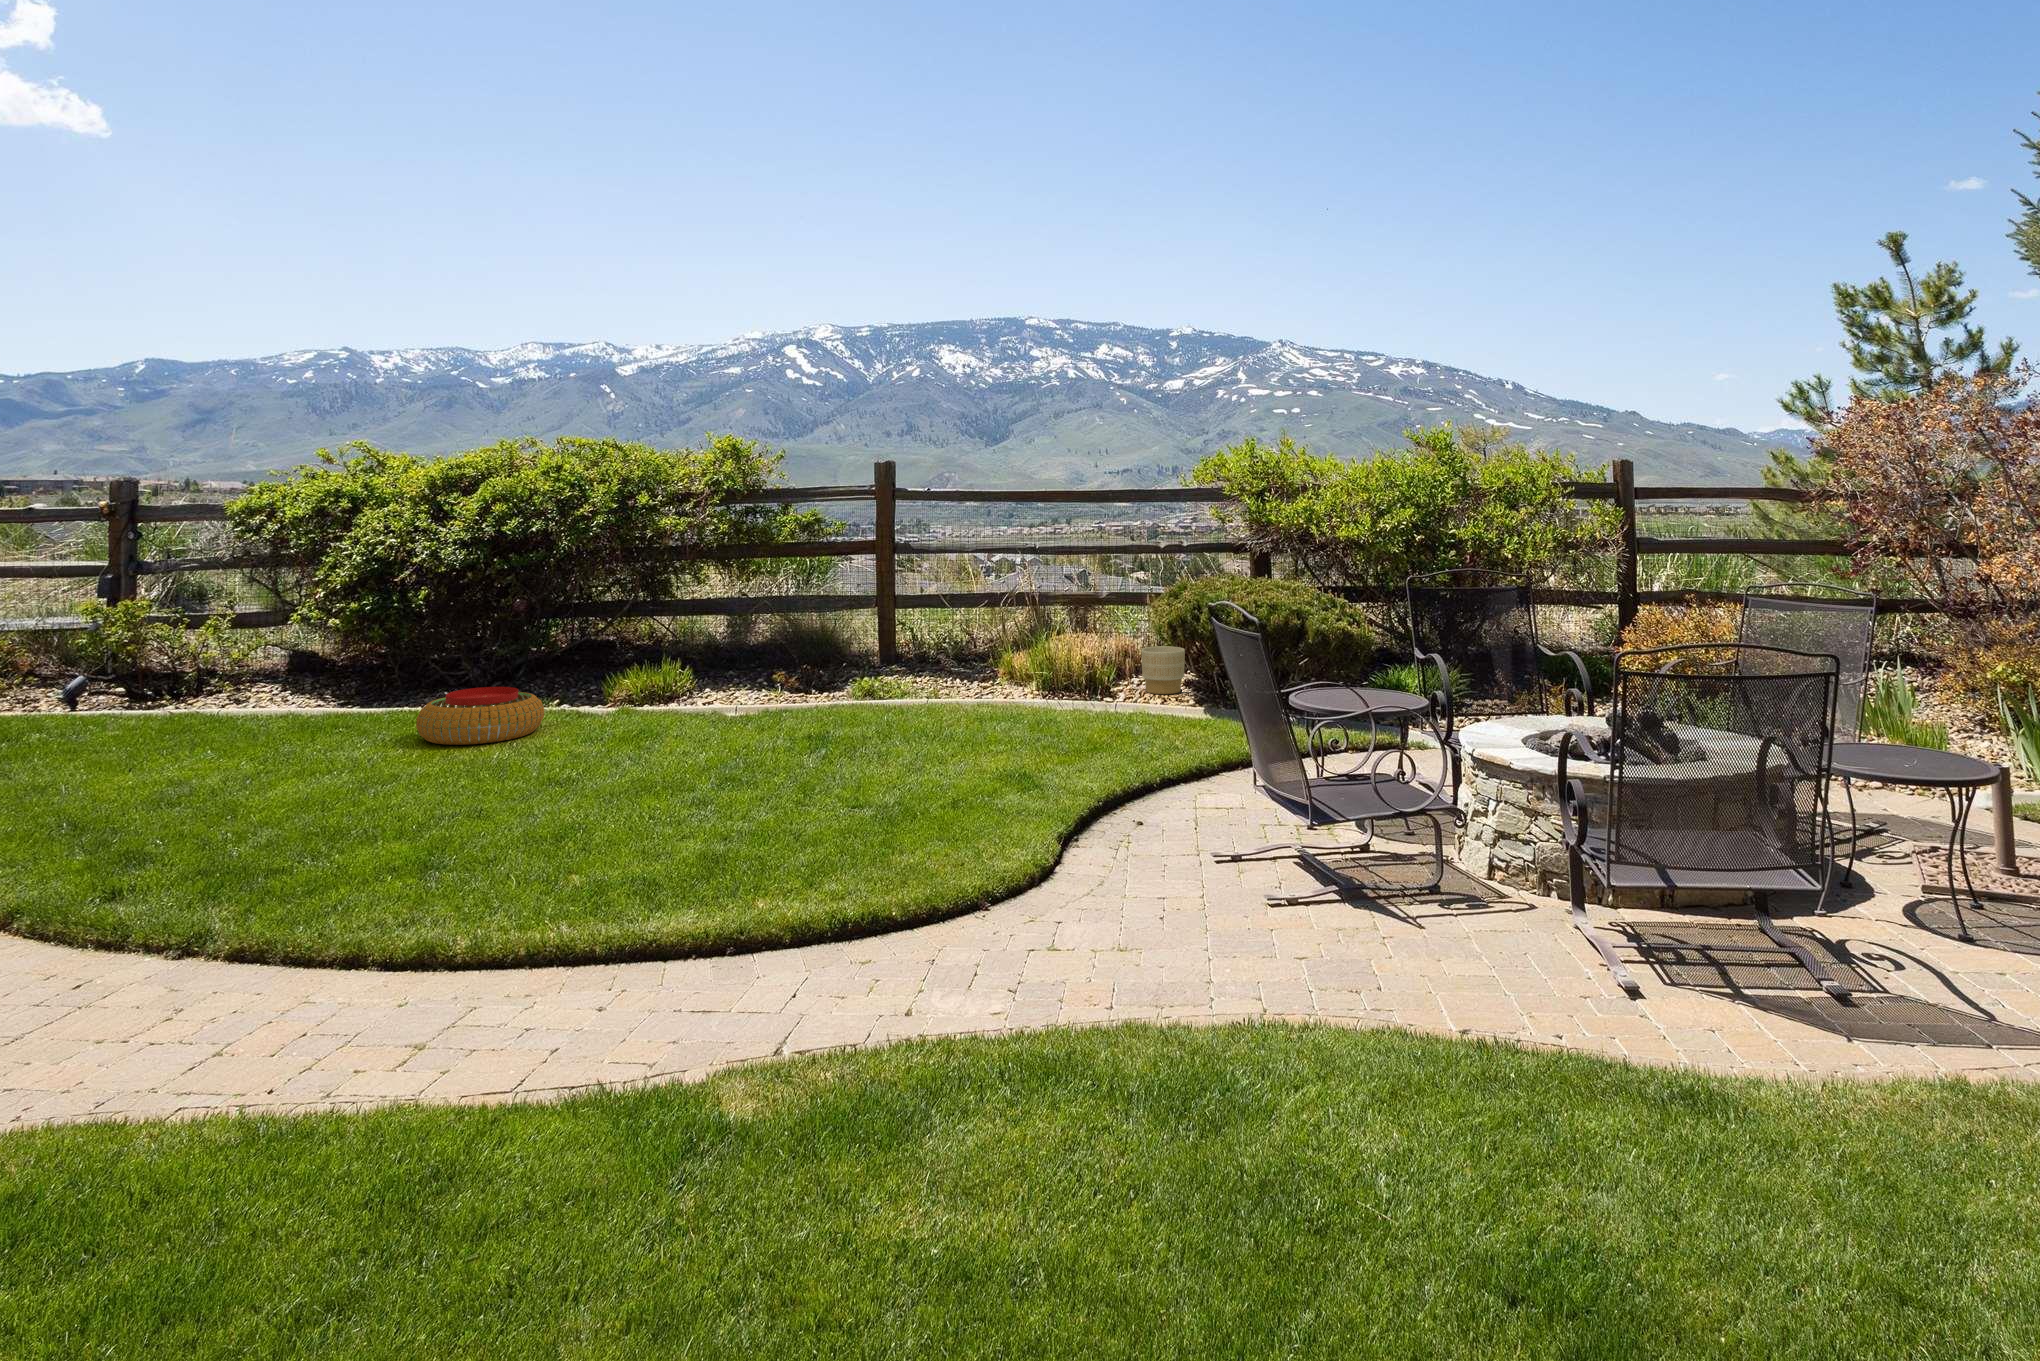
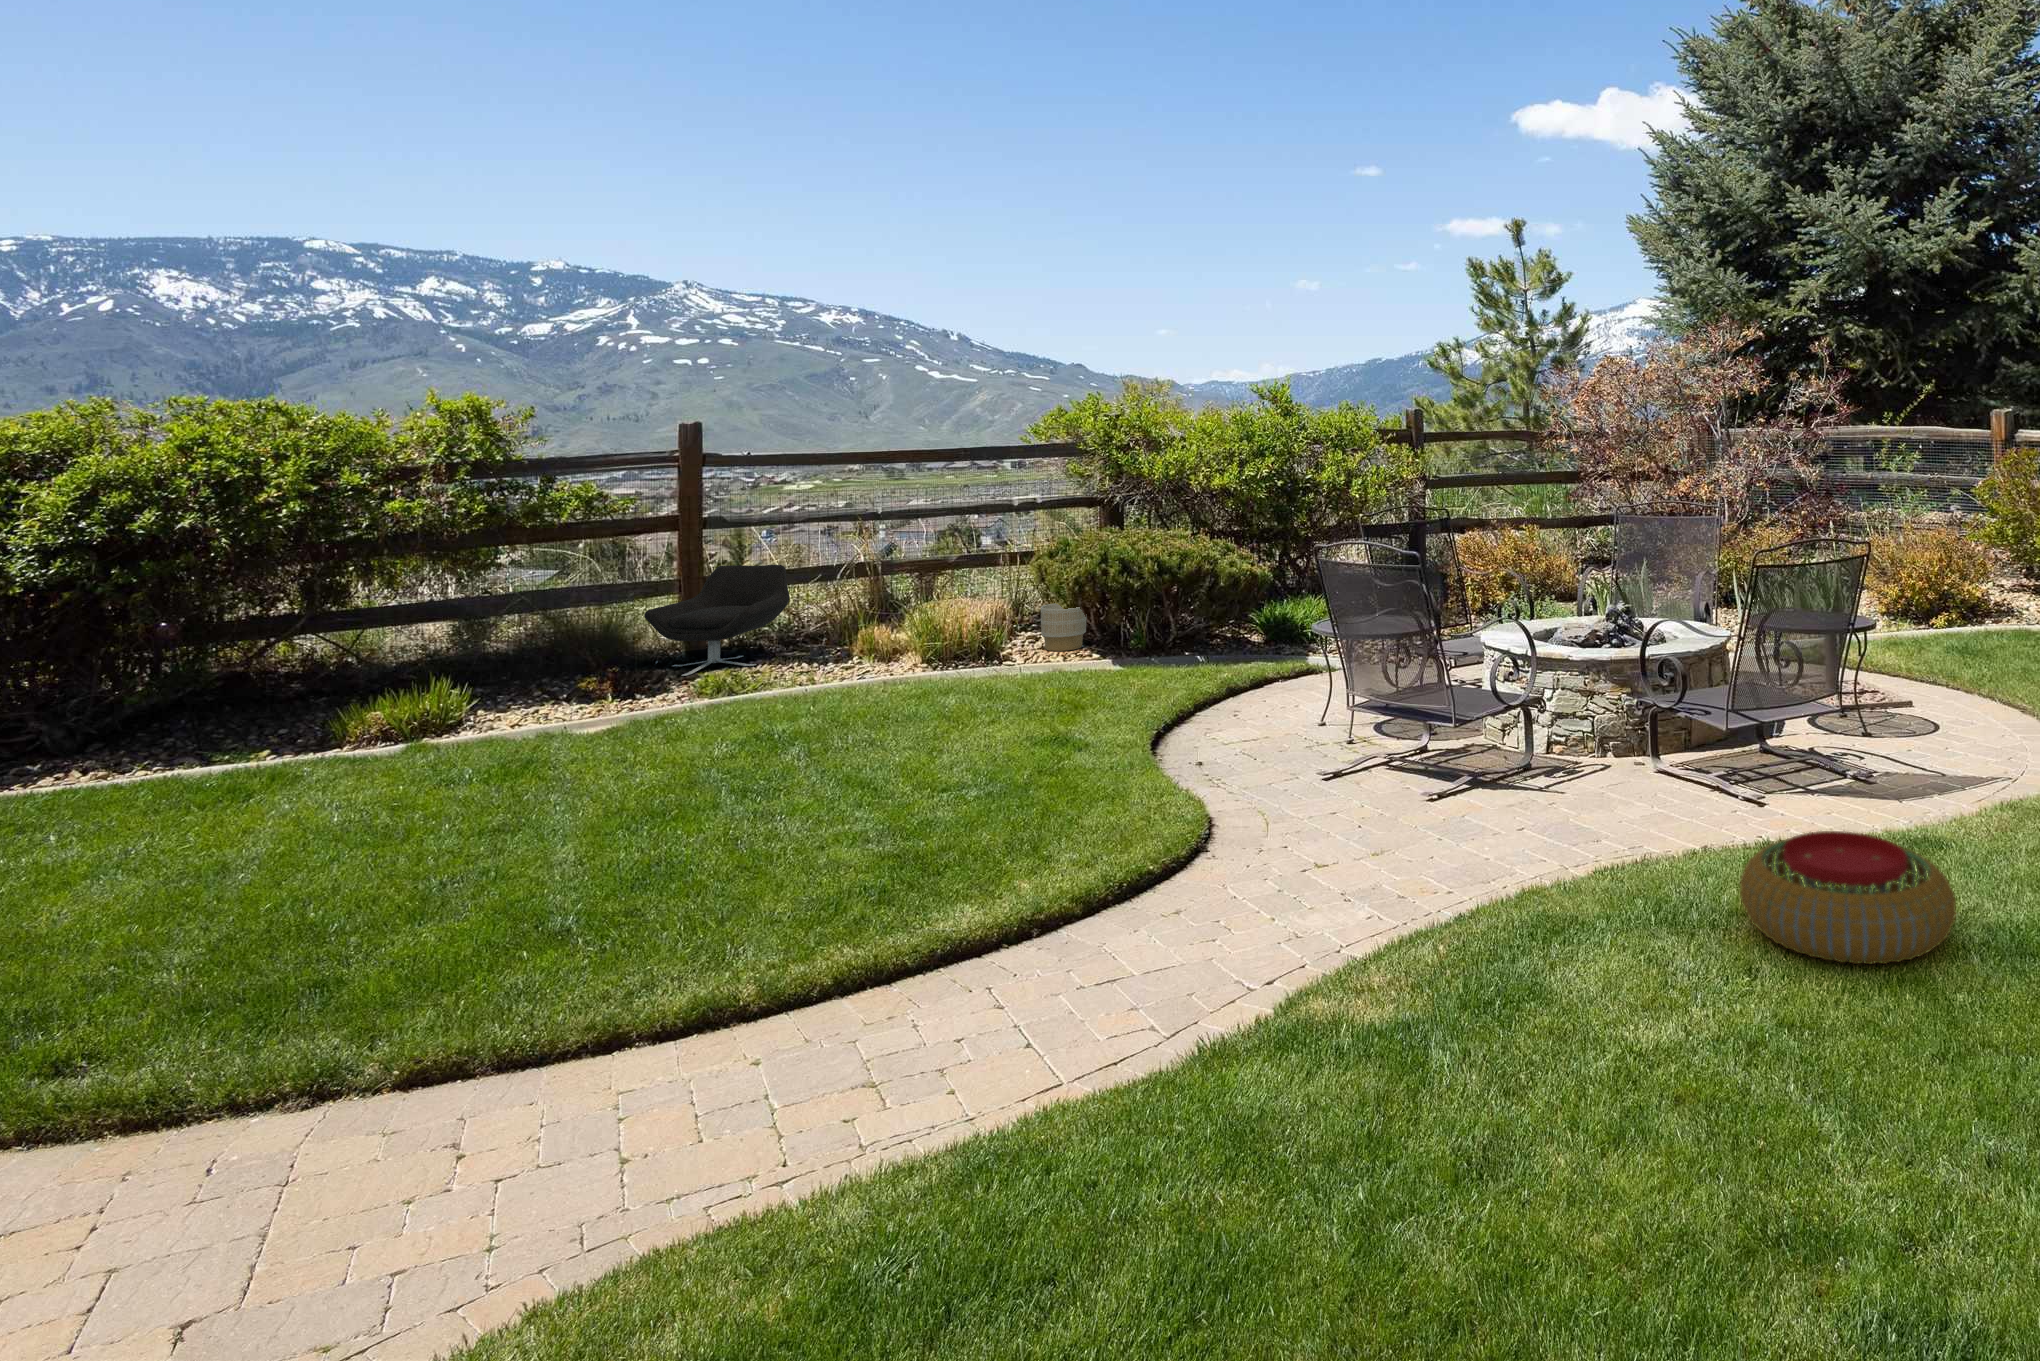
lounge chair: none [836,587,946,679] -> present [644,565,790,676]
pouf: present [416,687,544,745] -> present [1740,831,1956,964]

